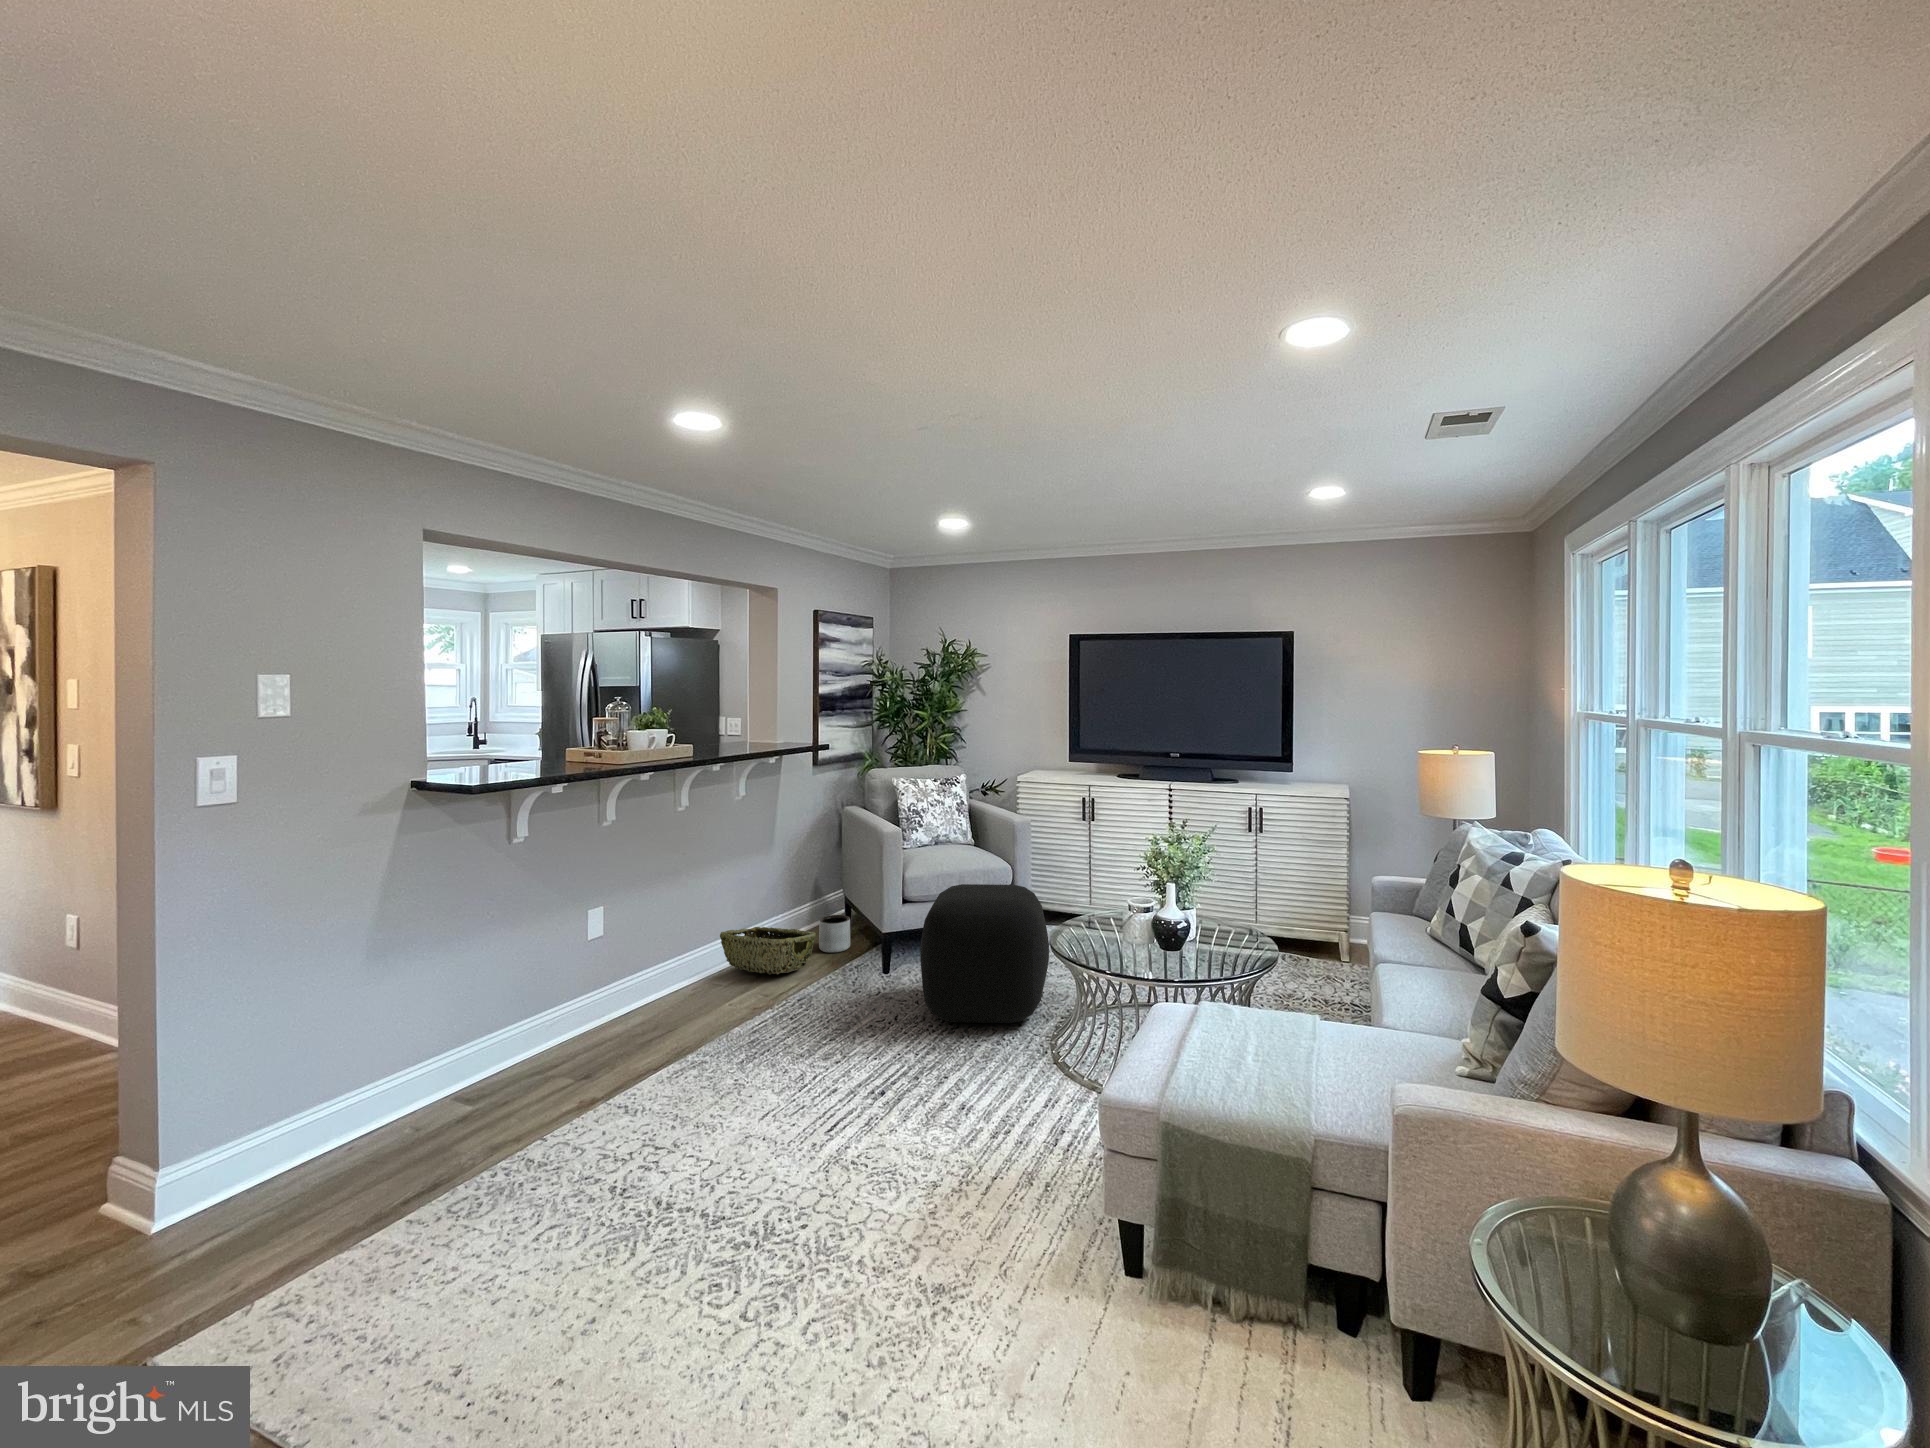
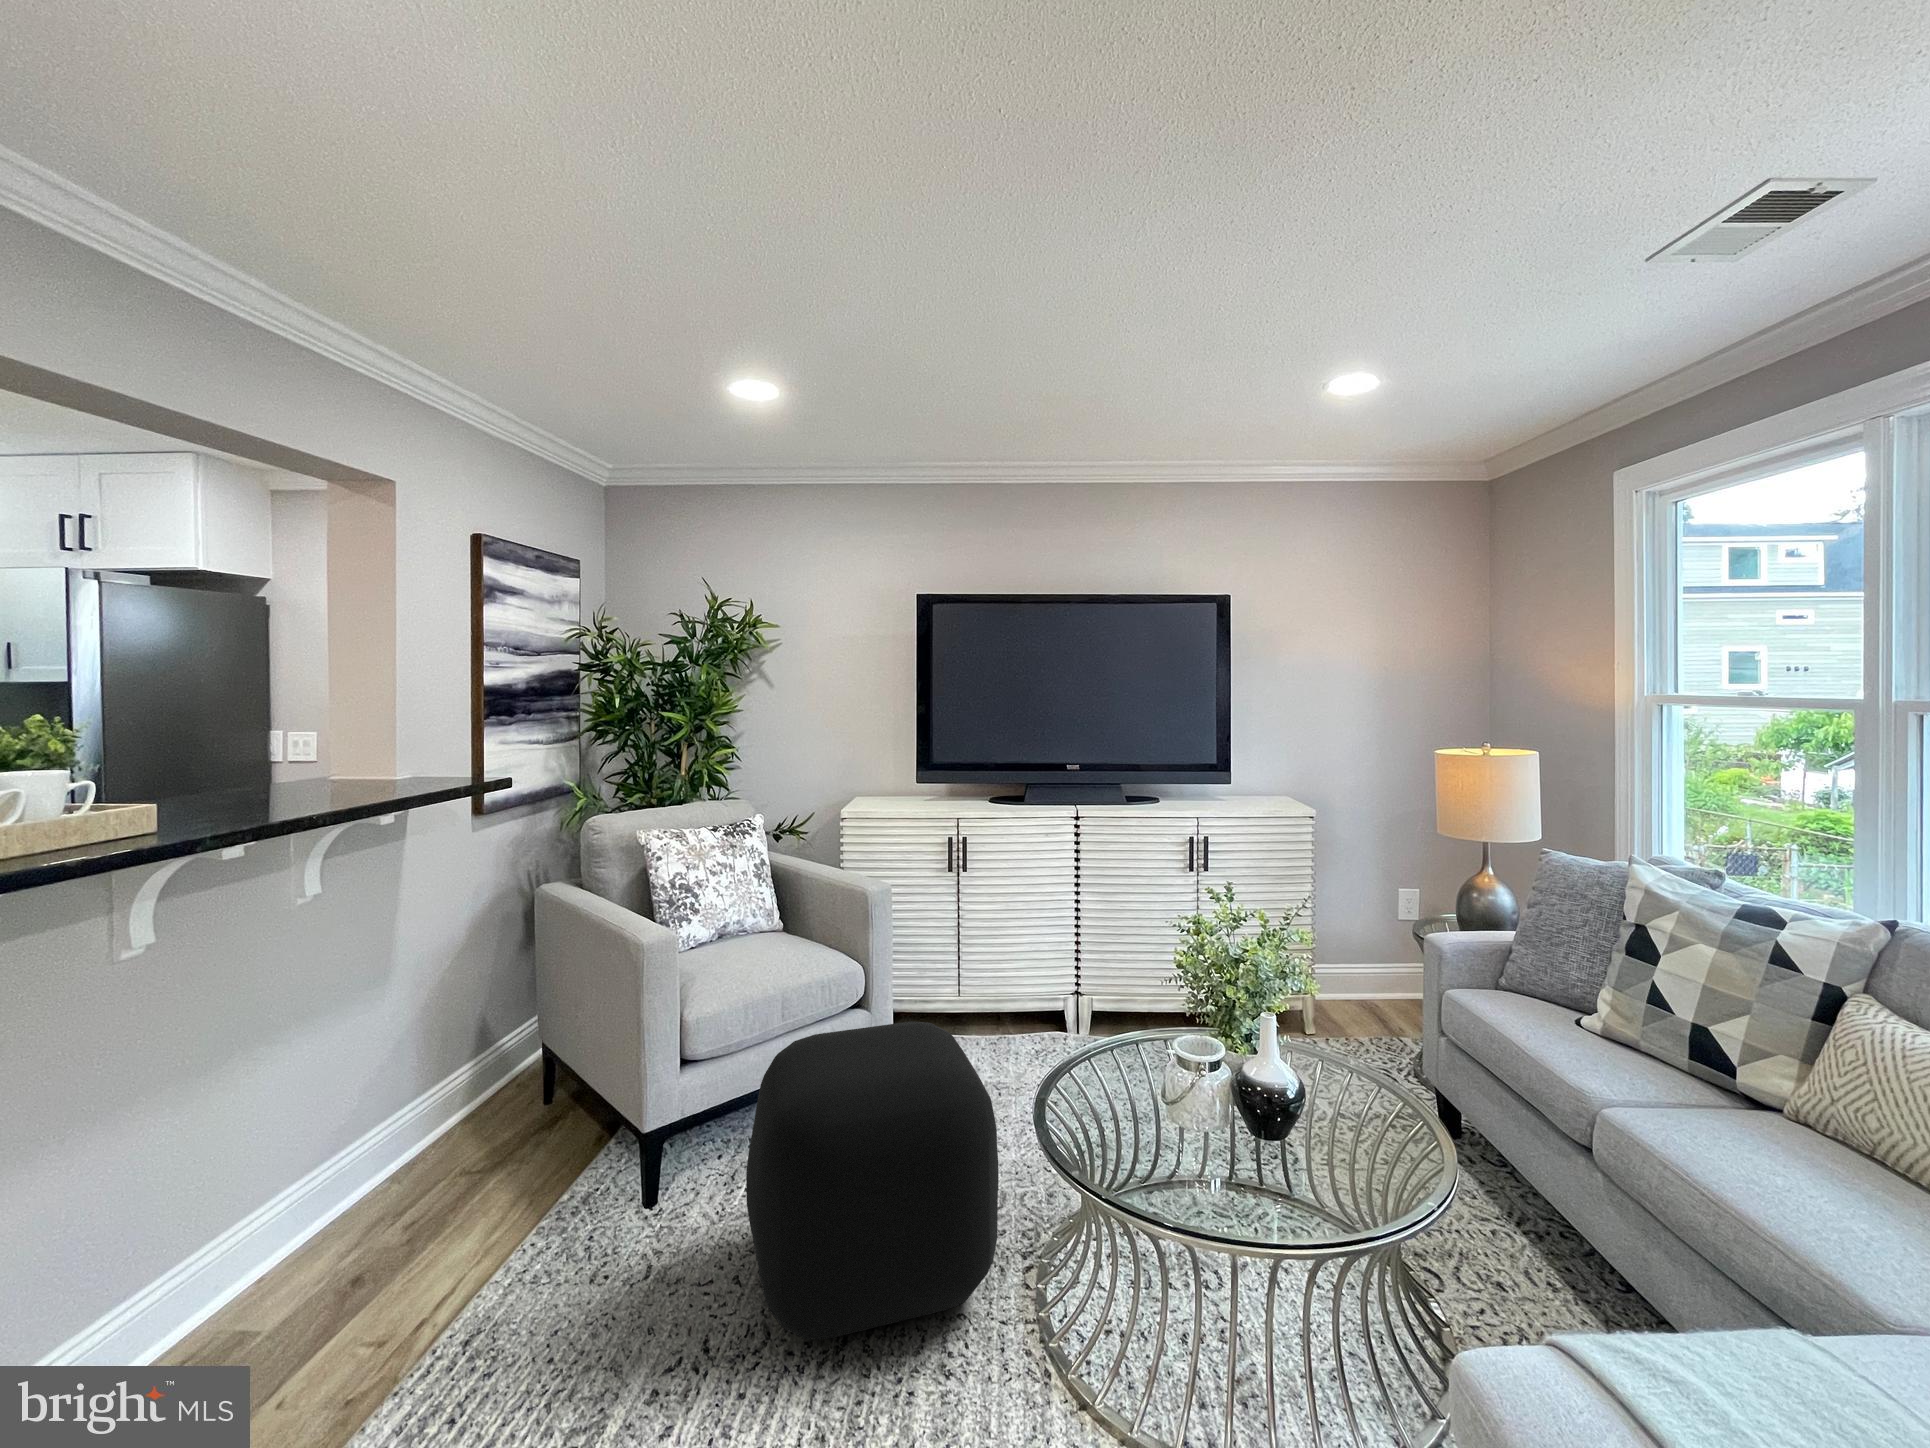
planter: present [819,915,850,953] -> none [496,1093,562,1176]
woven basket: present [720,927,816,974] -> none [253,1153,494,1277]

